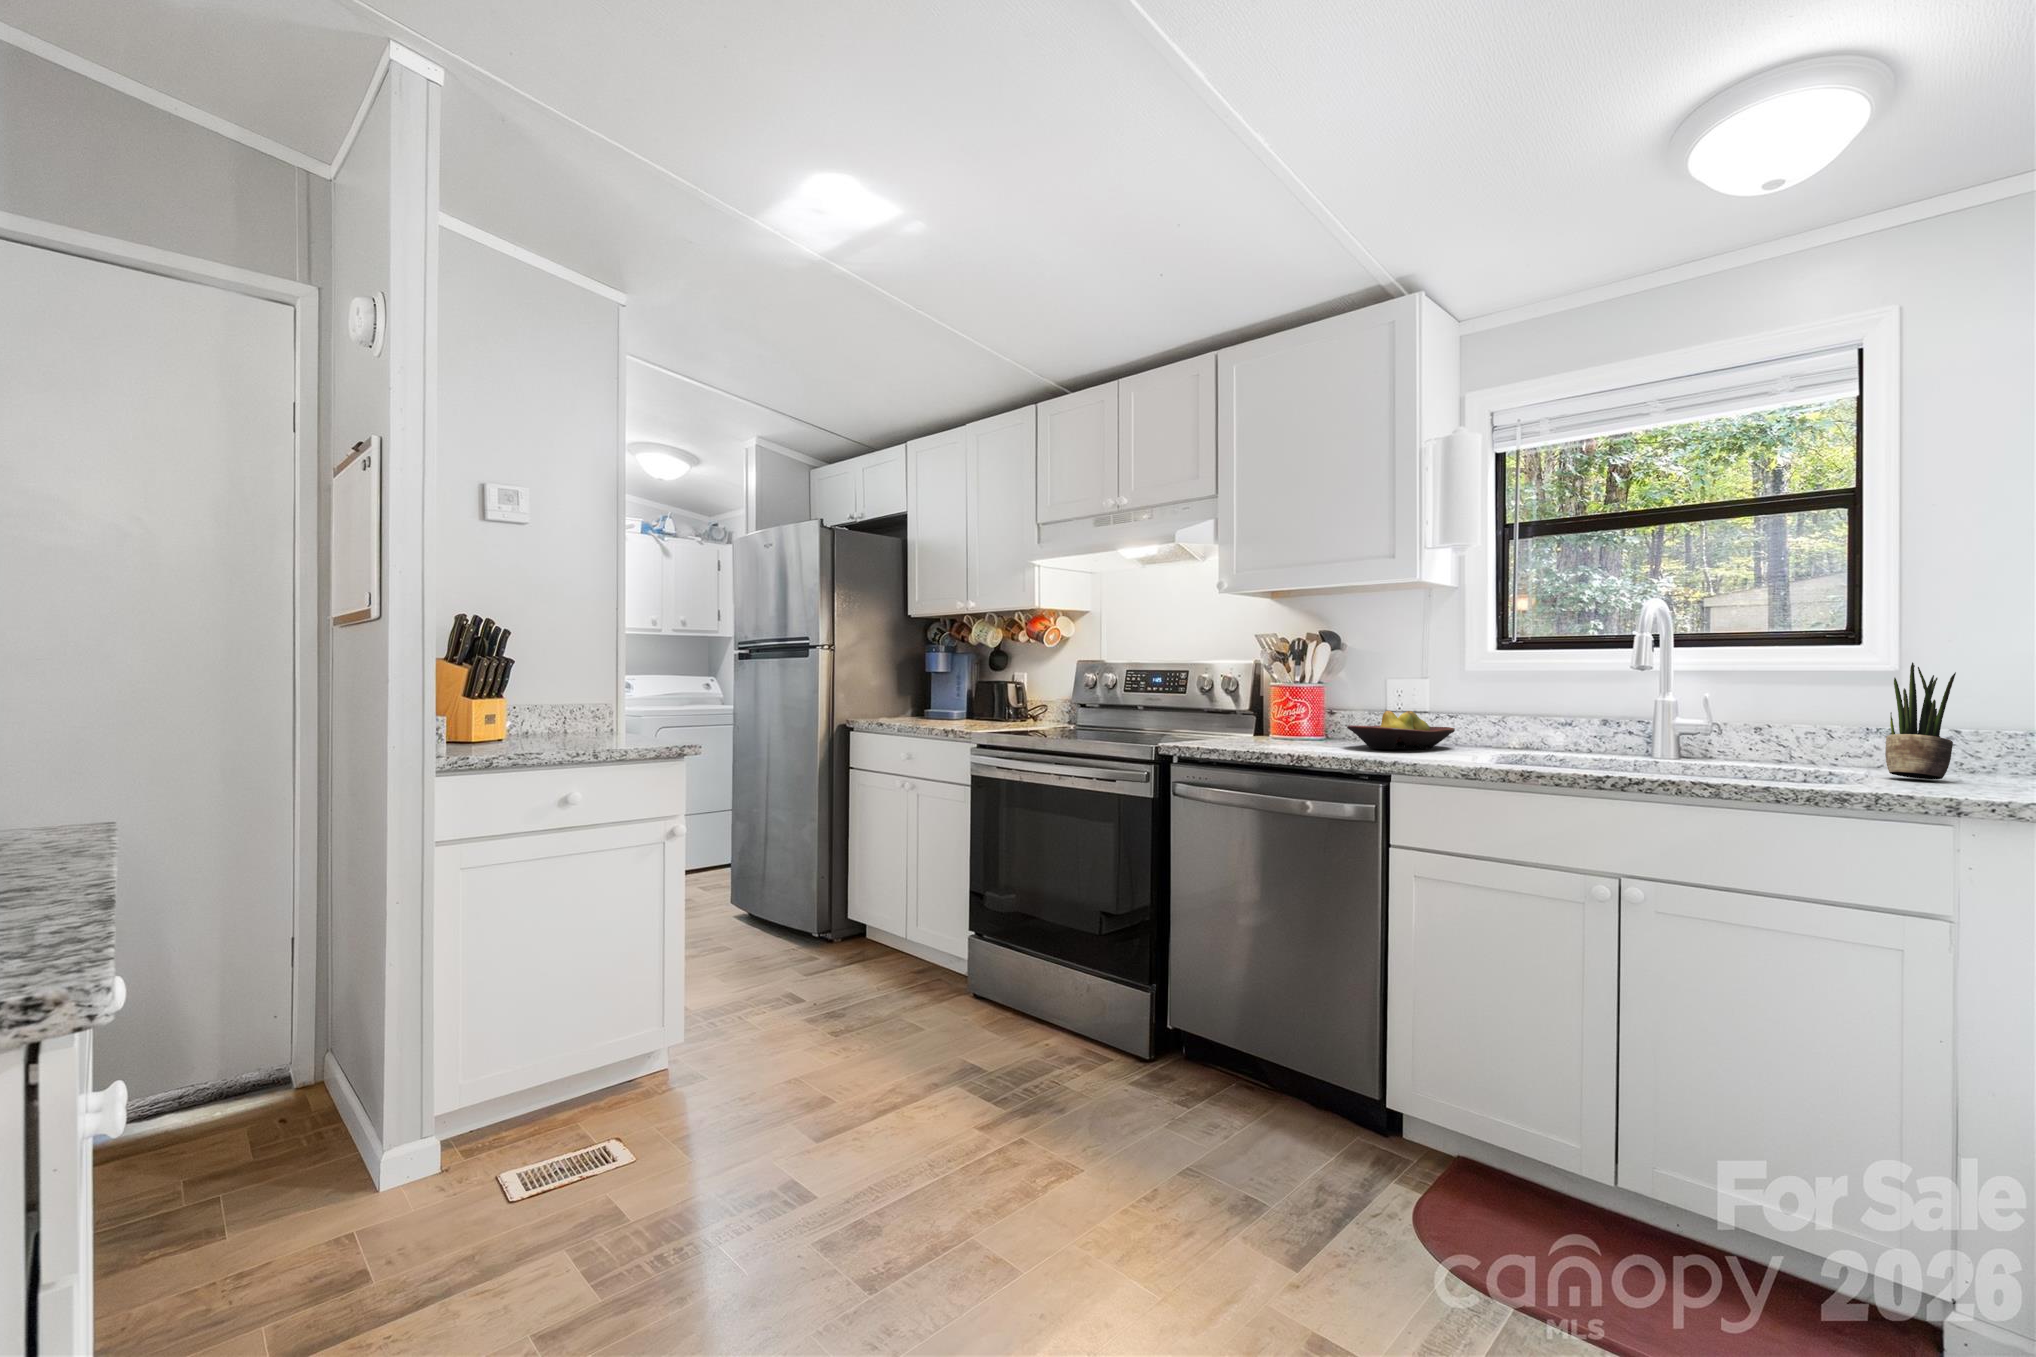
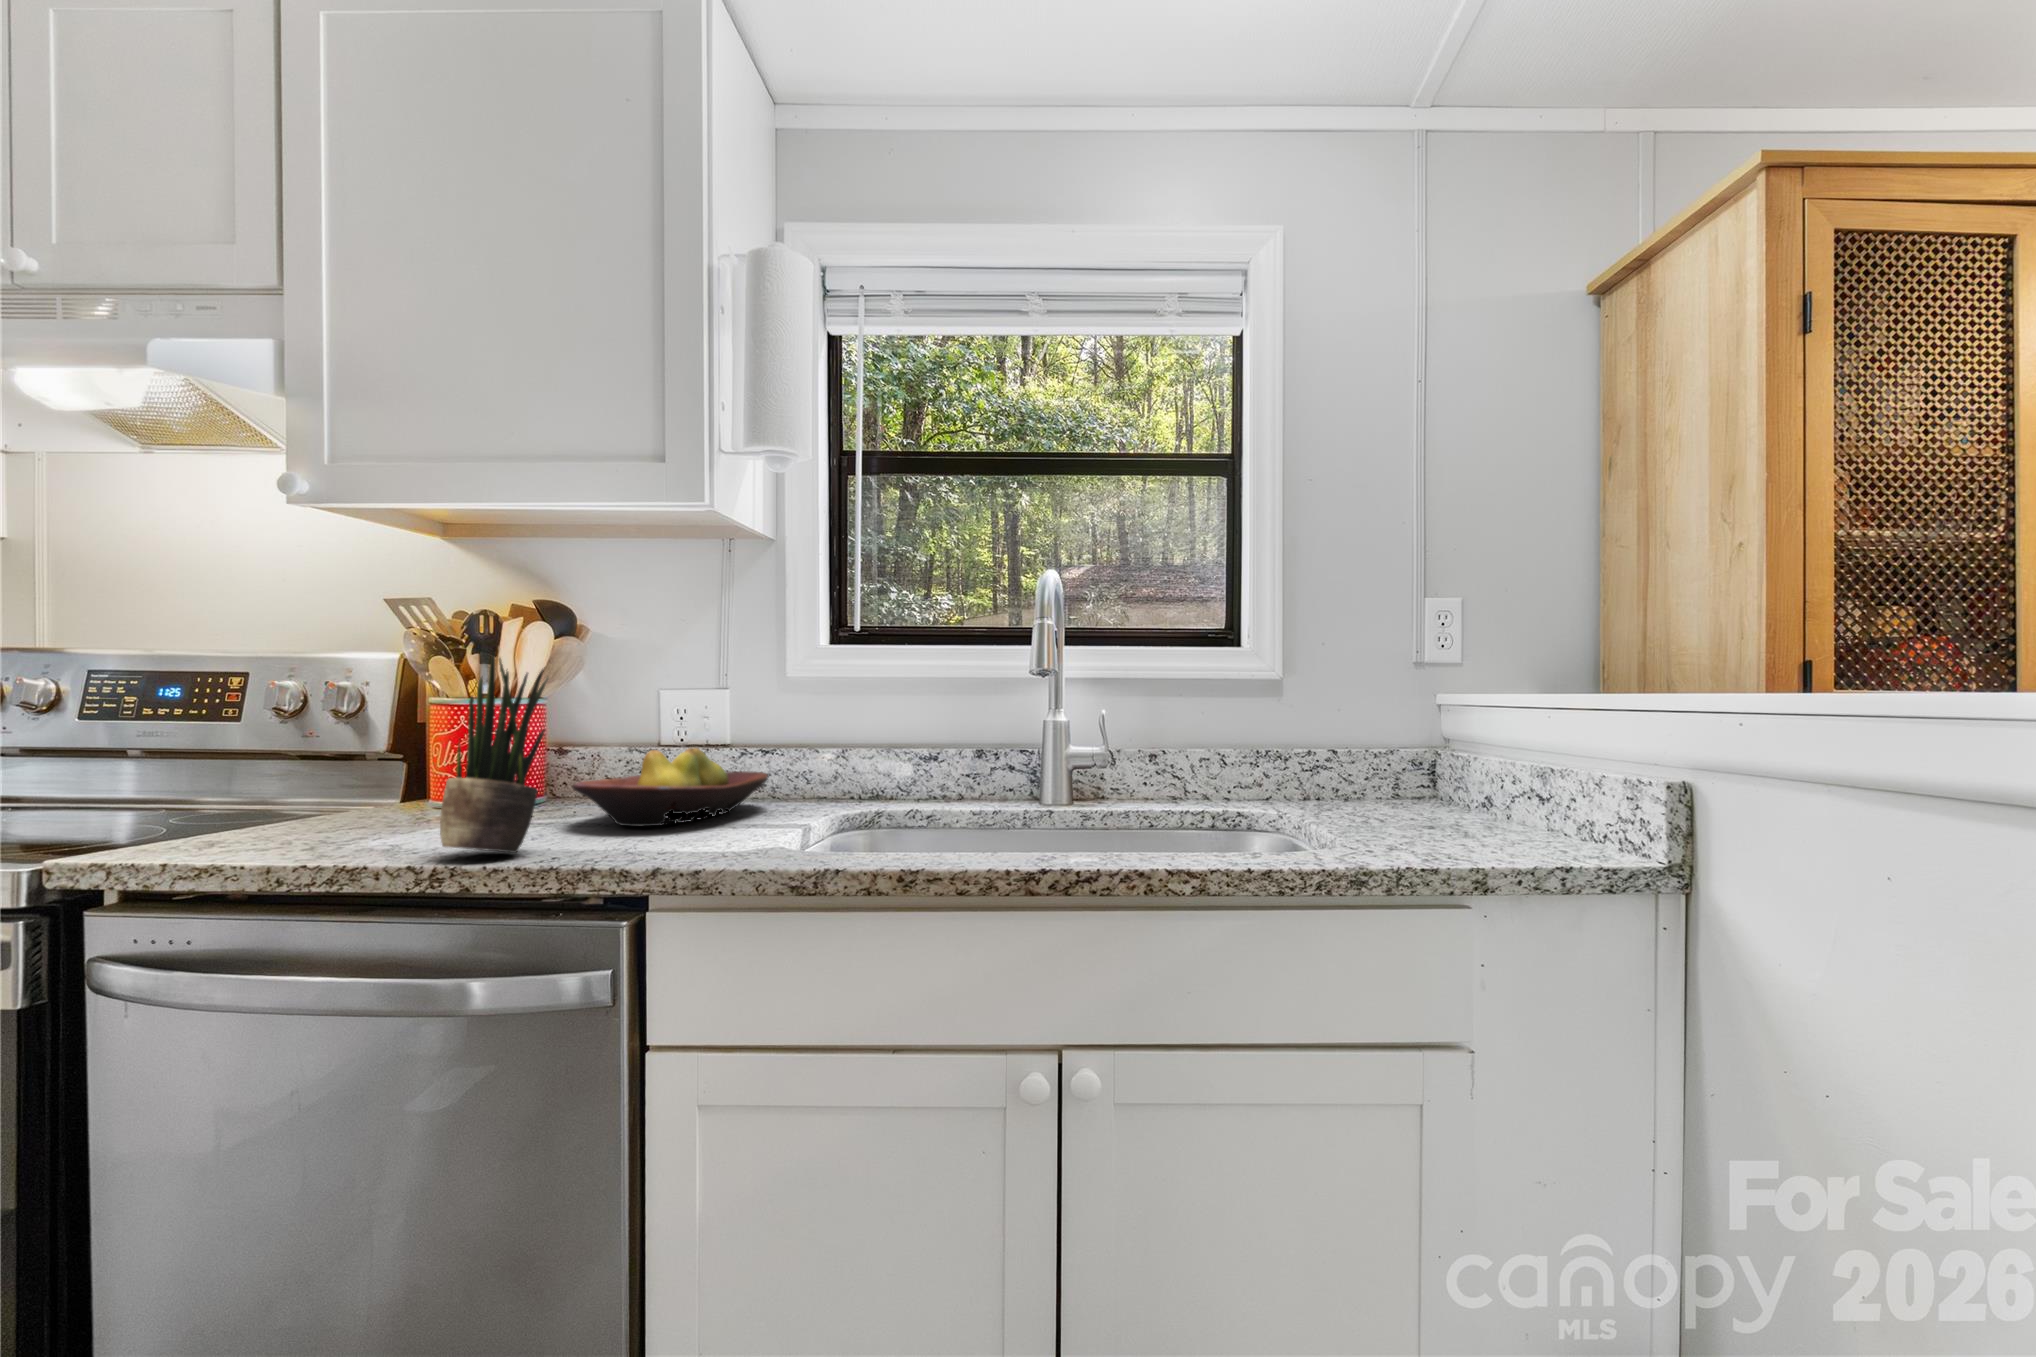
potted plant: present [1885,662,1956,779] -> present [440,652,549,853]

